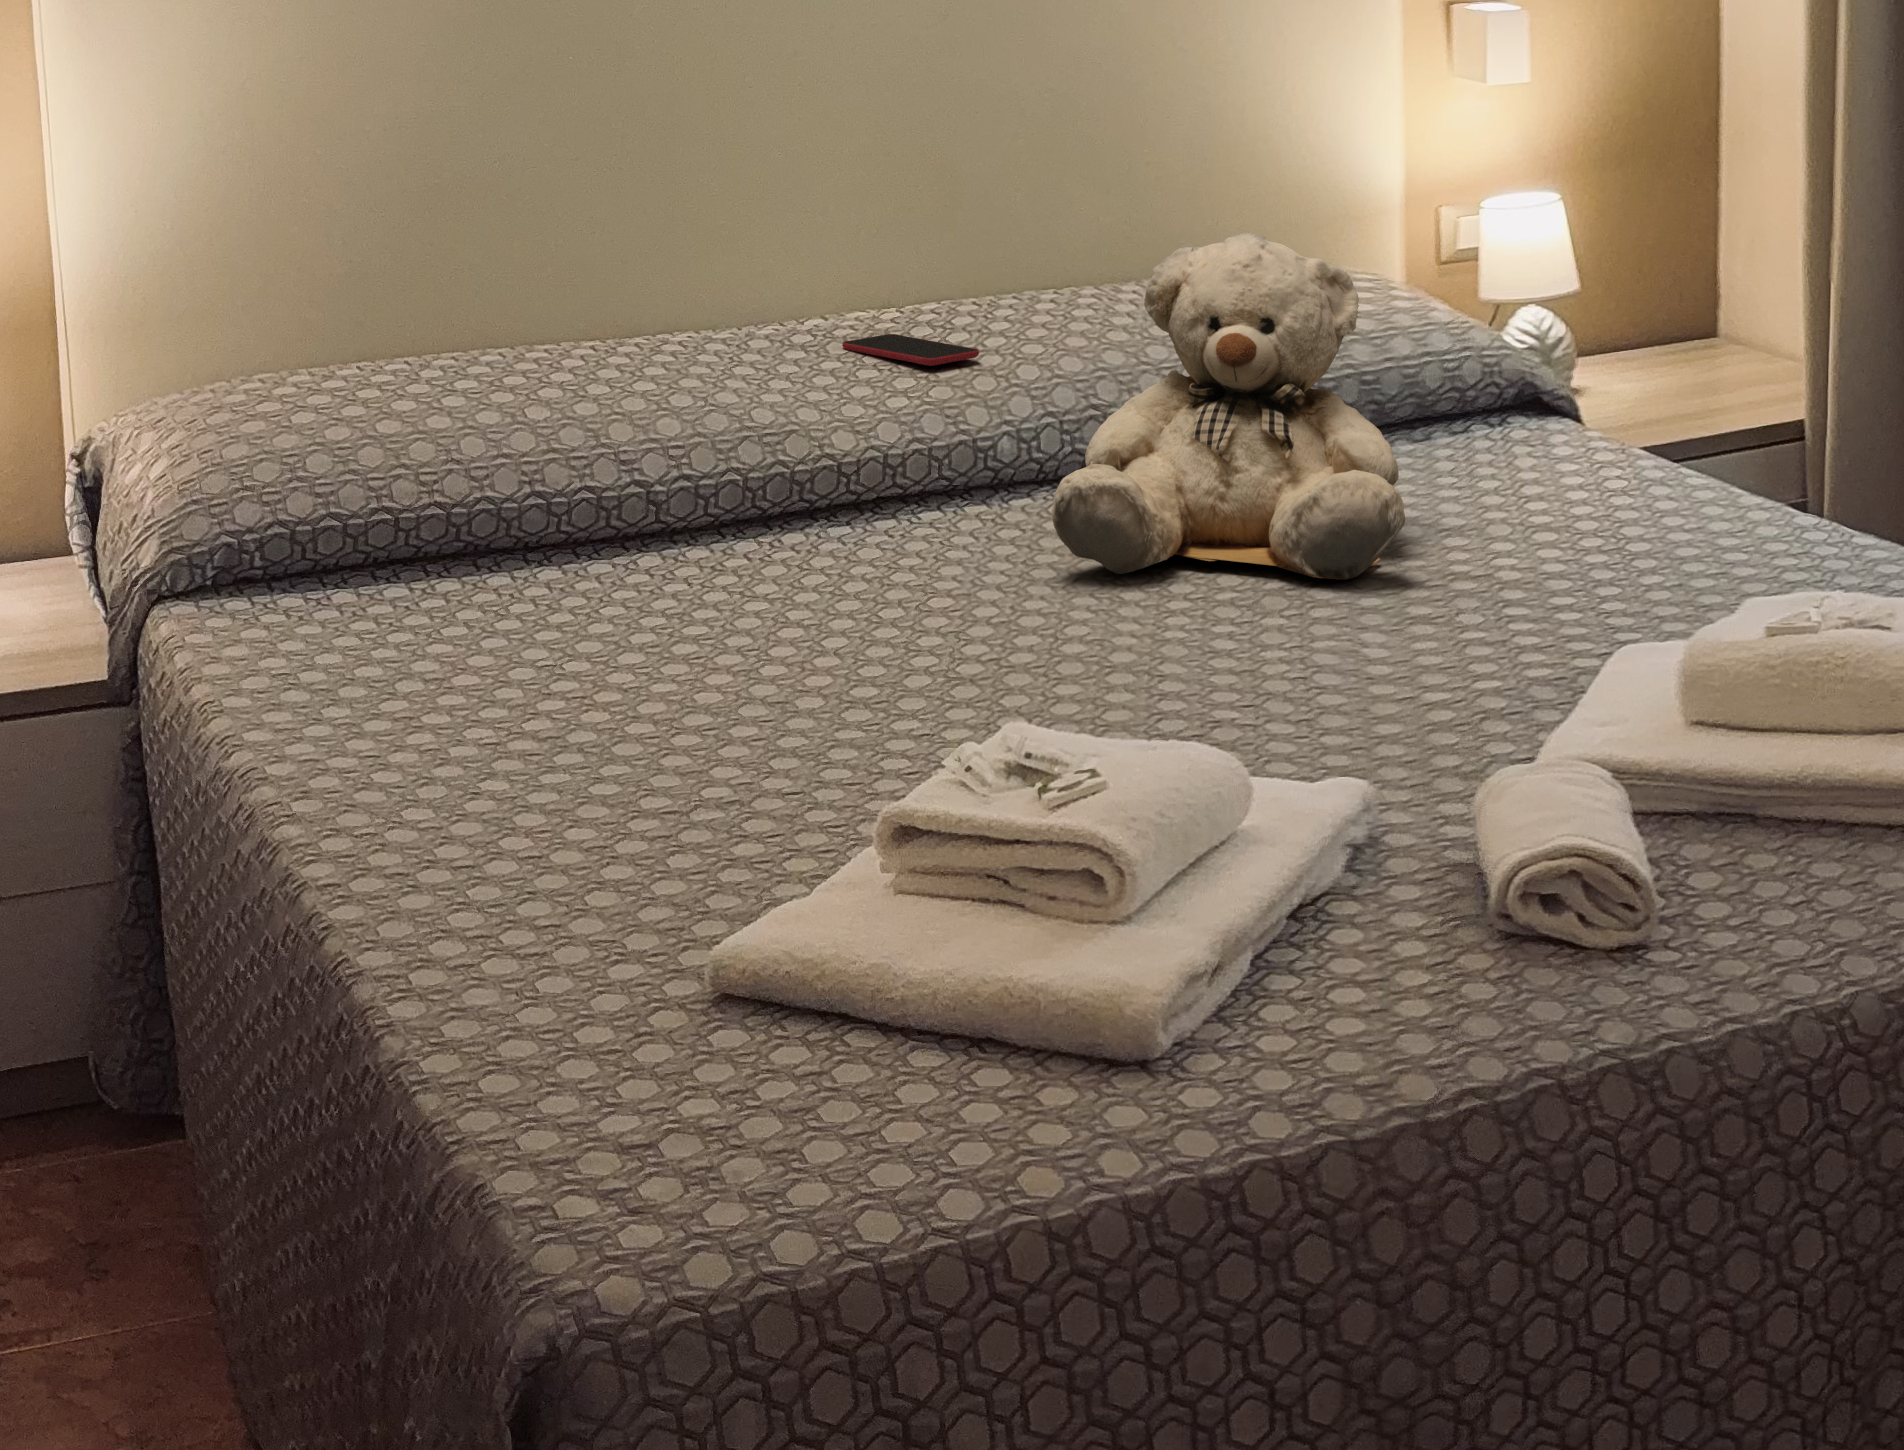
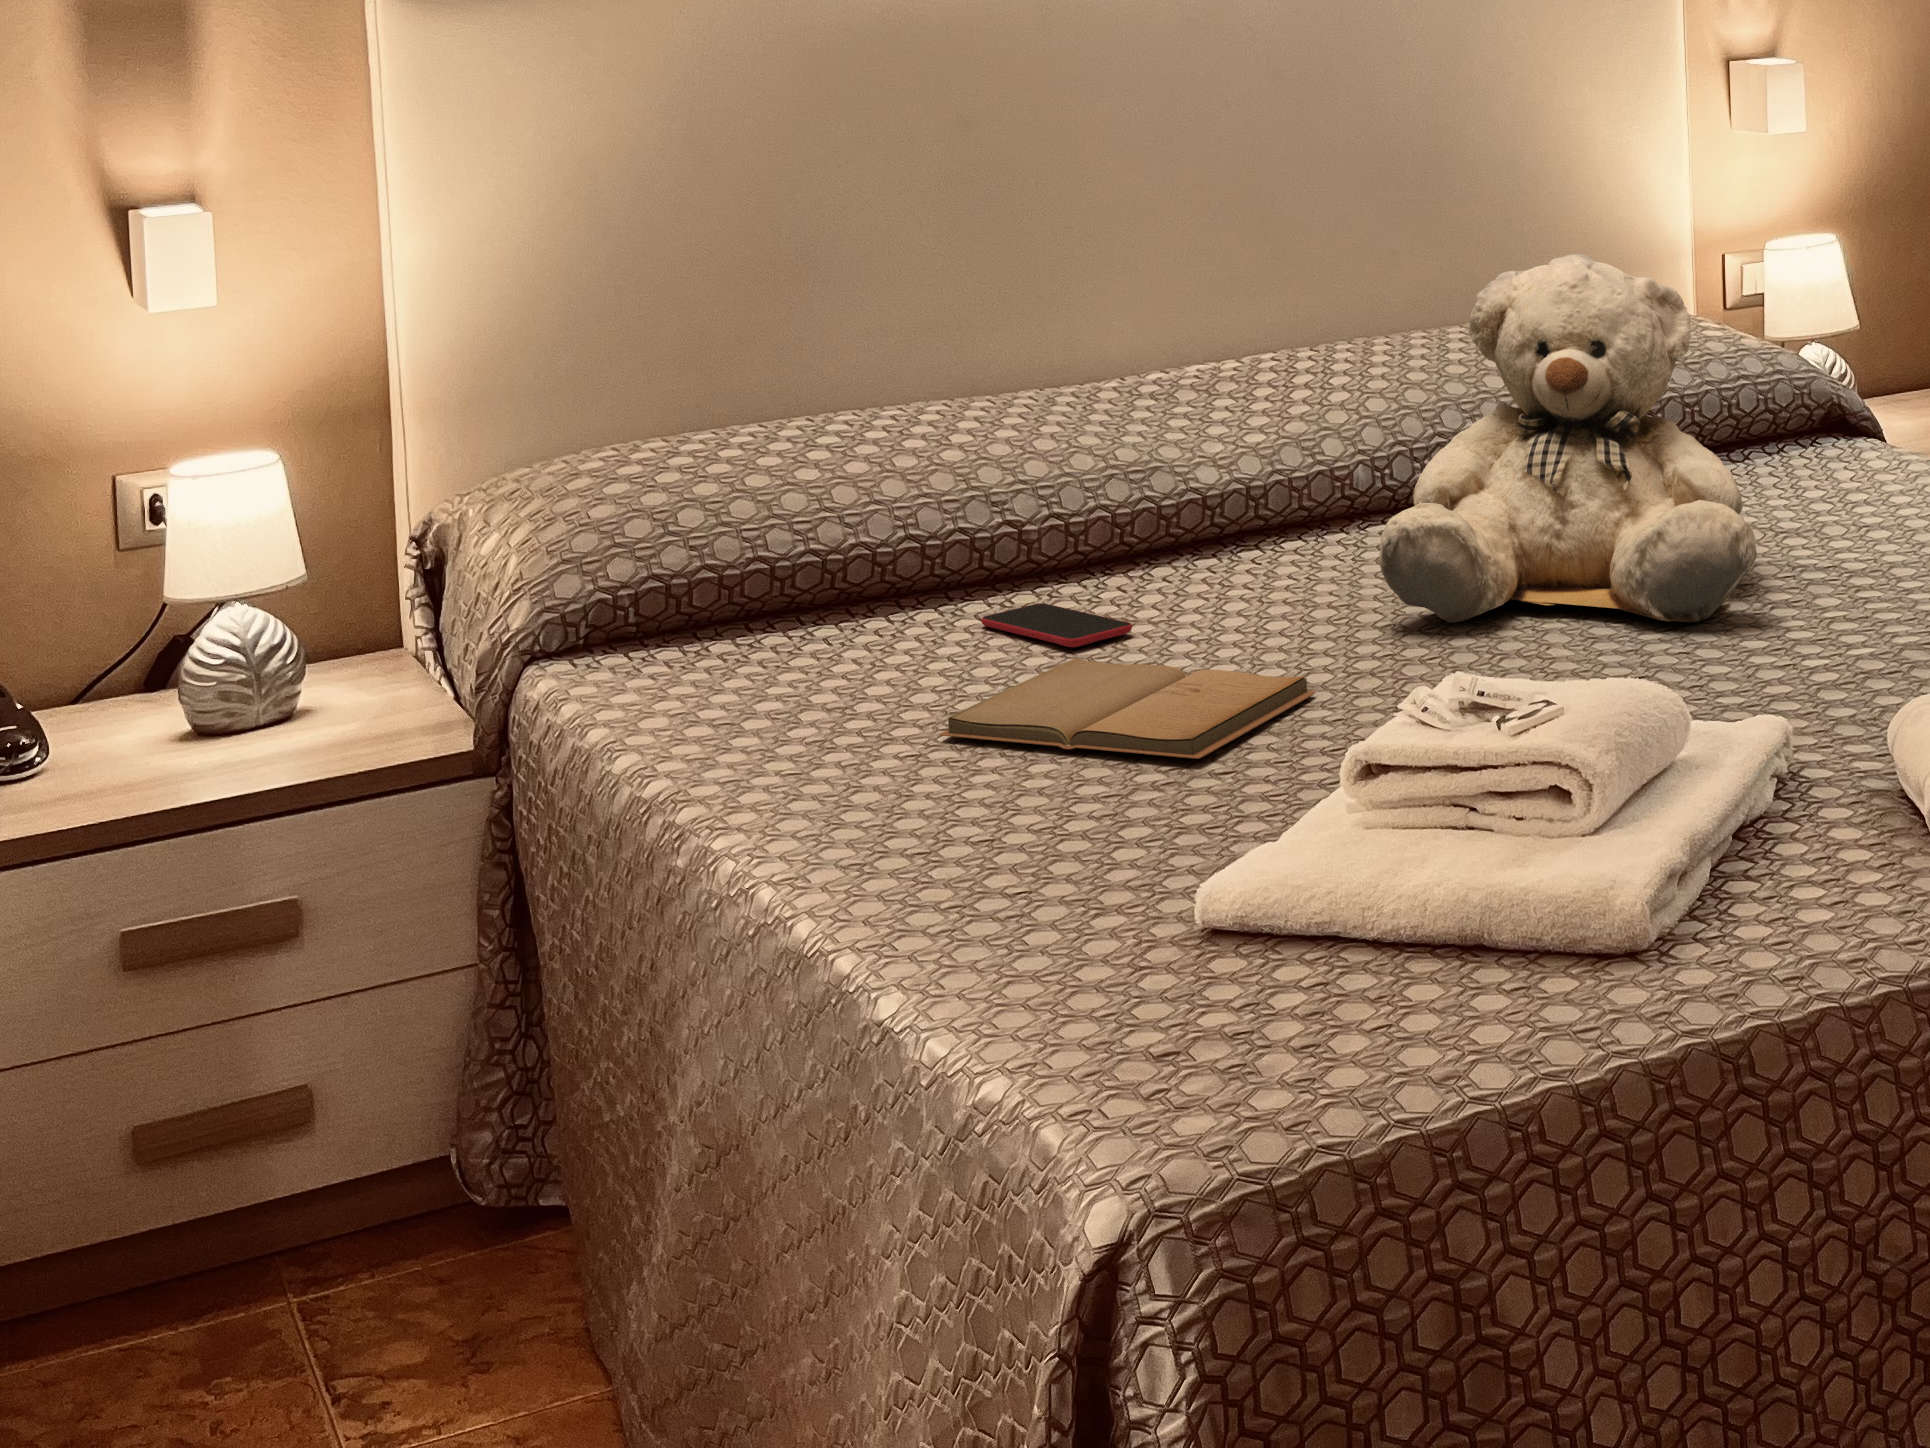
smartphone: present [842,334,979,366] -> present [981,603,1132,647]
book: none [651,595,993,680] -> present [940,658,1316,759]

